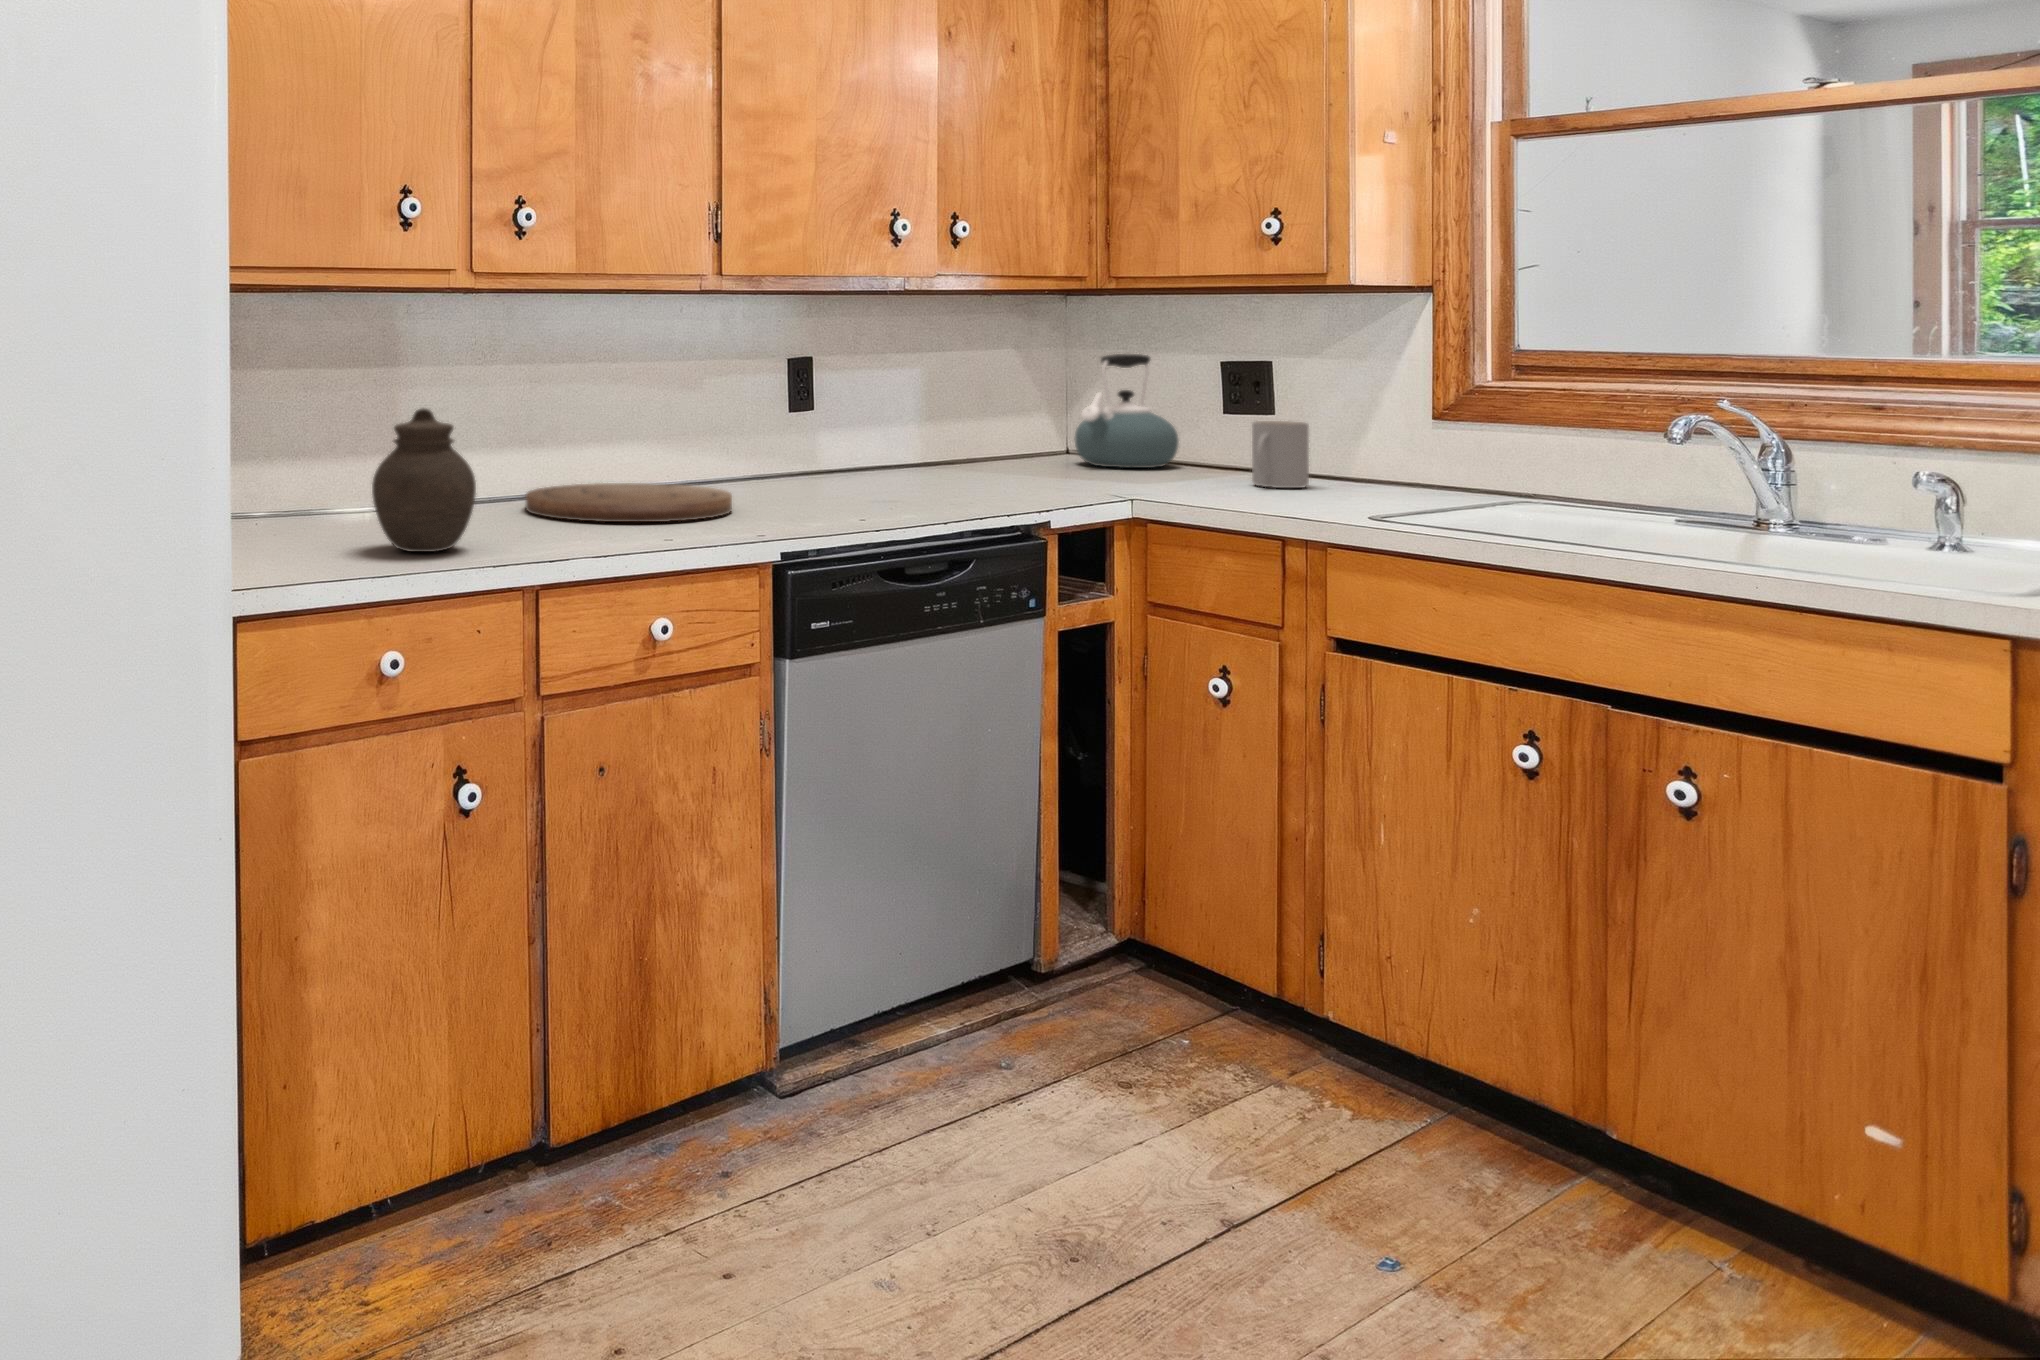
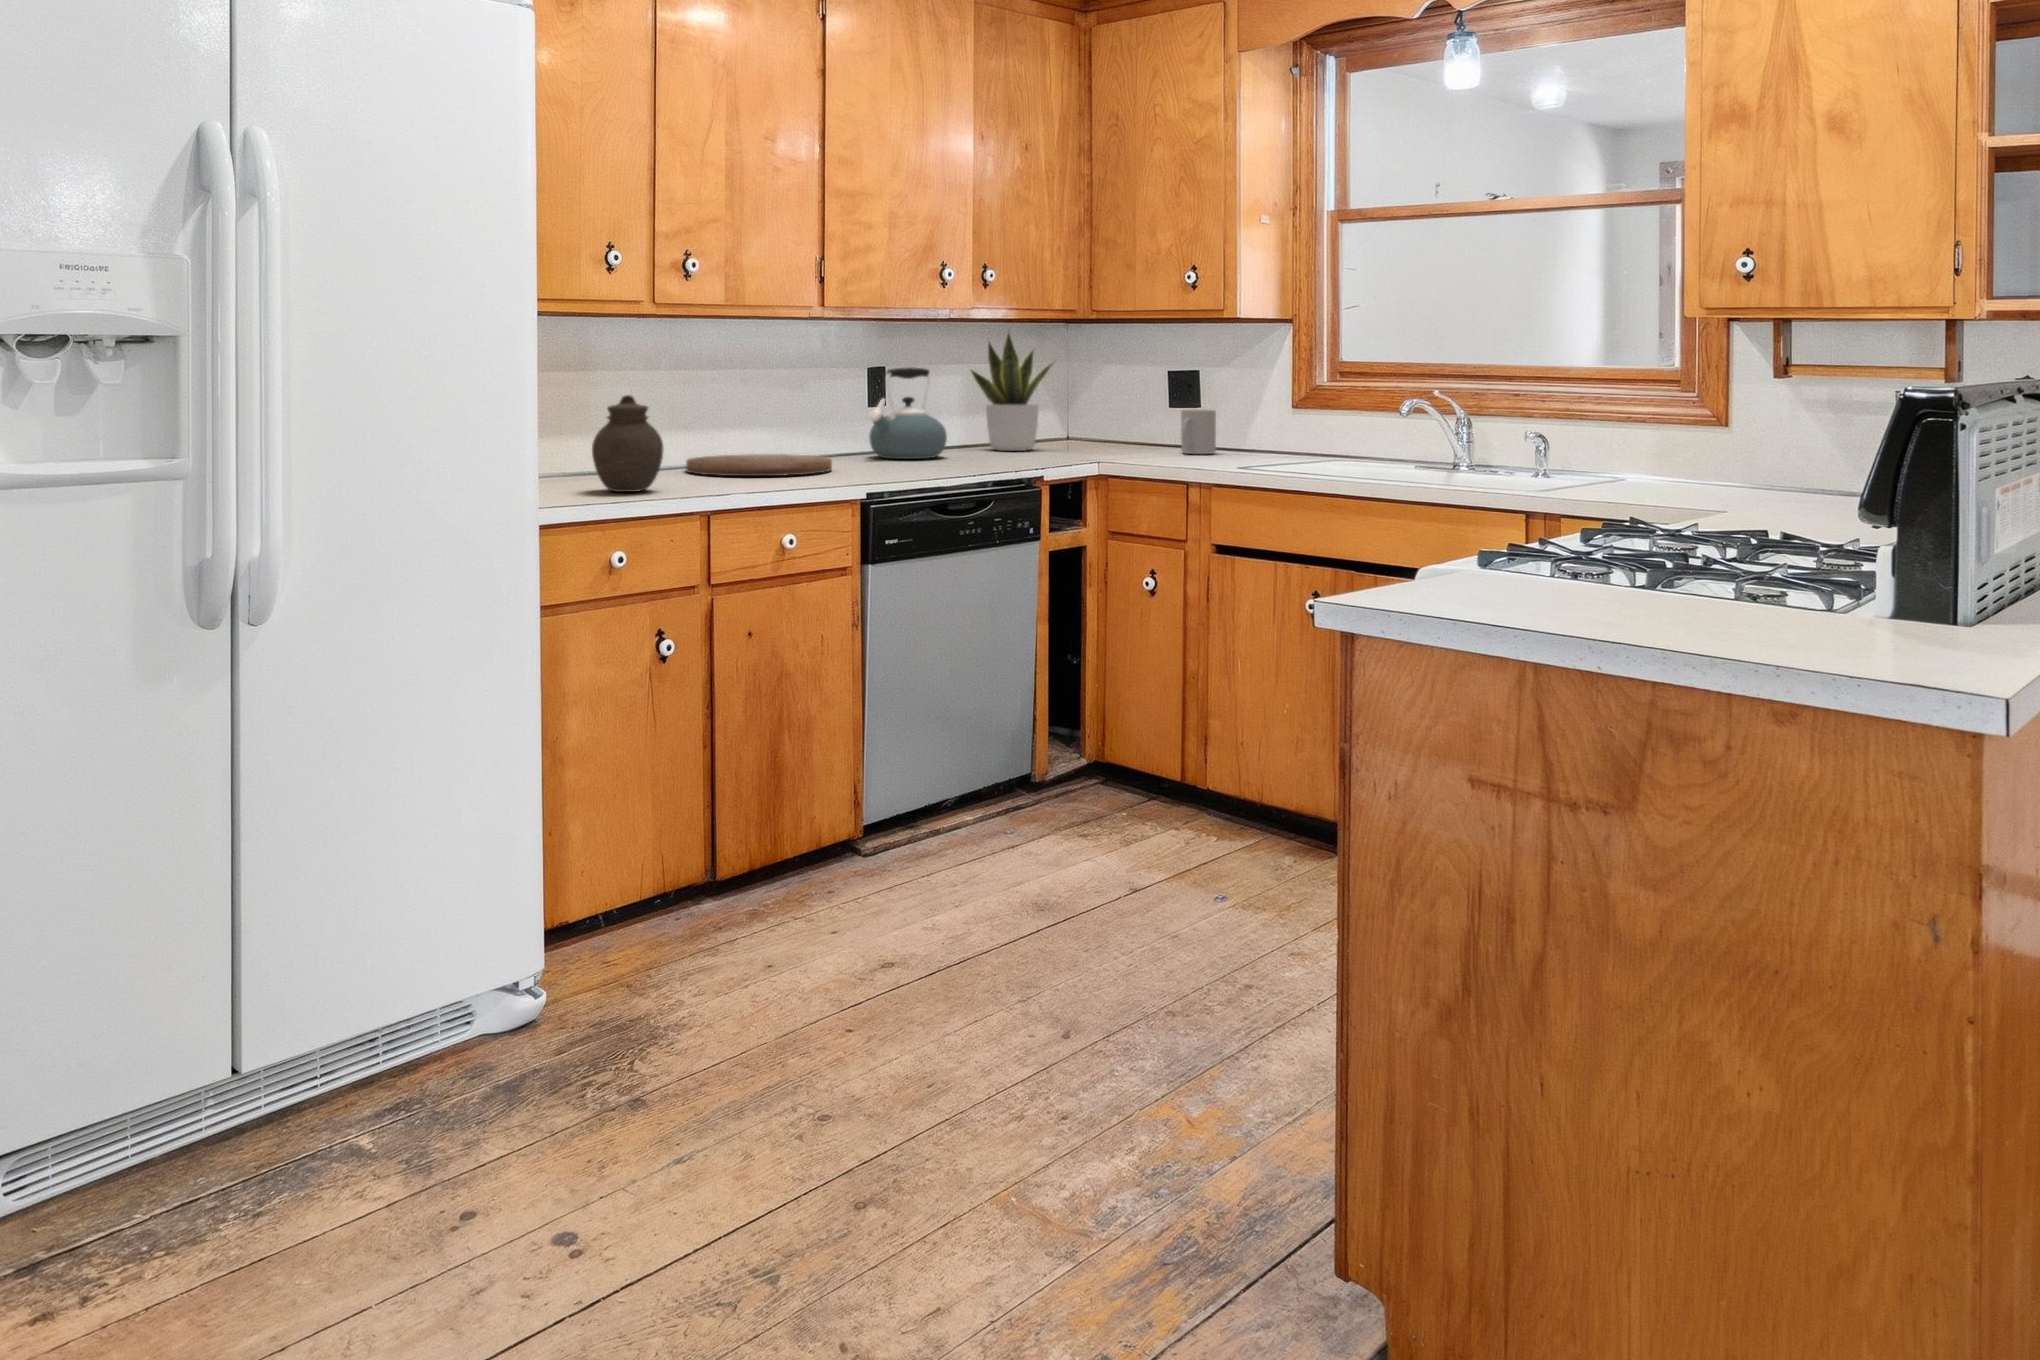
potted plant: none [928,303,1061,477] -> present [971,333,1053,451]
kettle: present [1075,354,1179,468] -> present [868,367,947,459]

